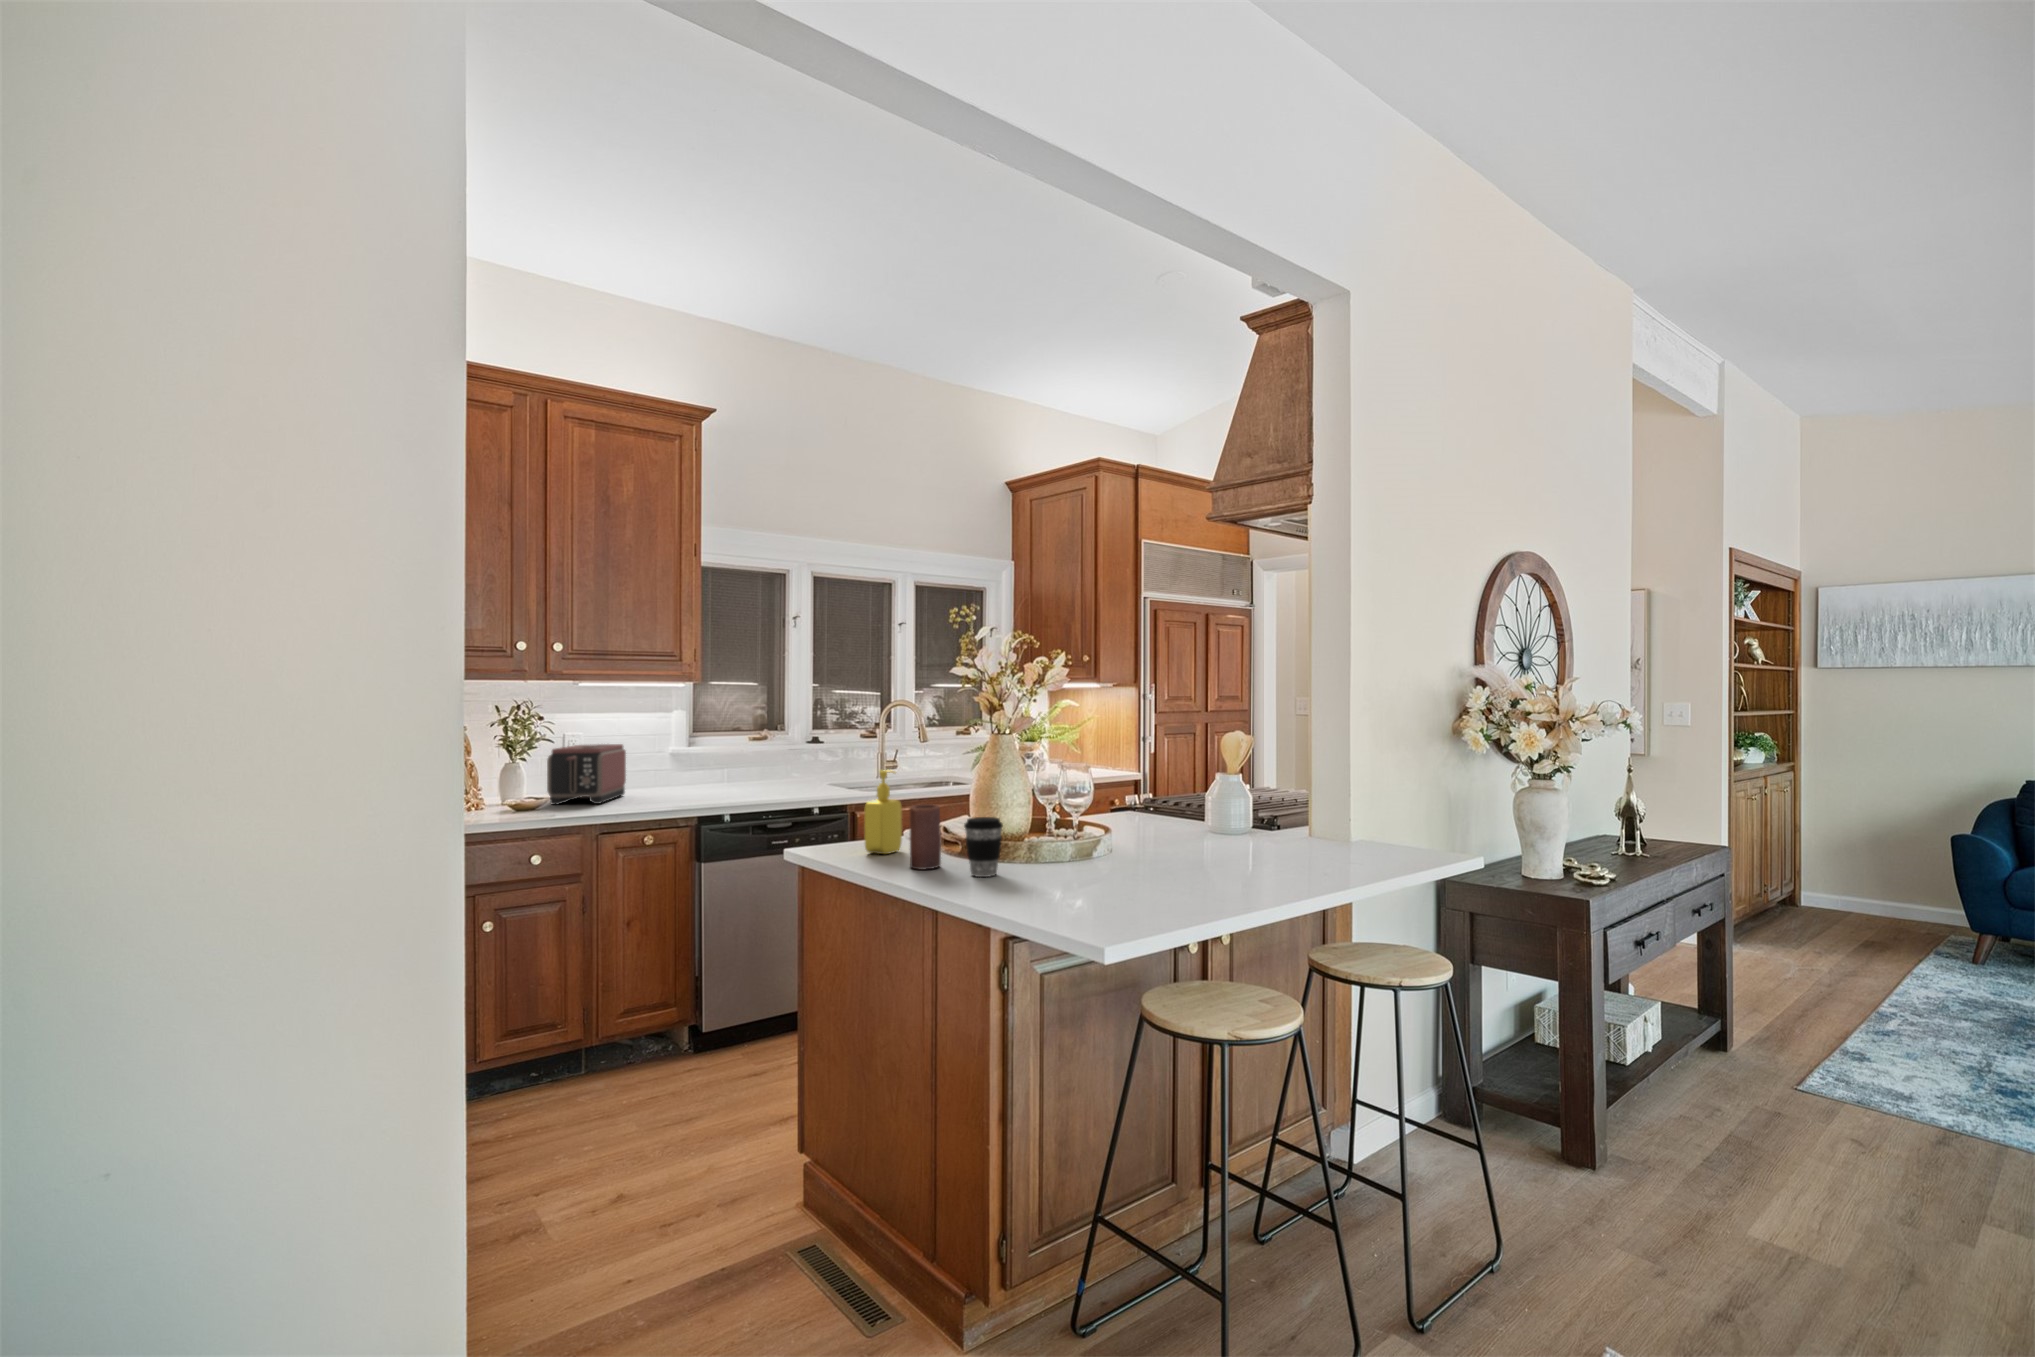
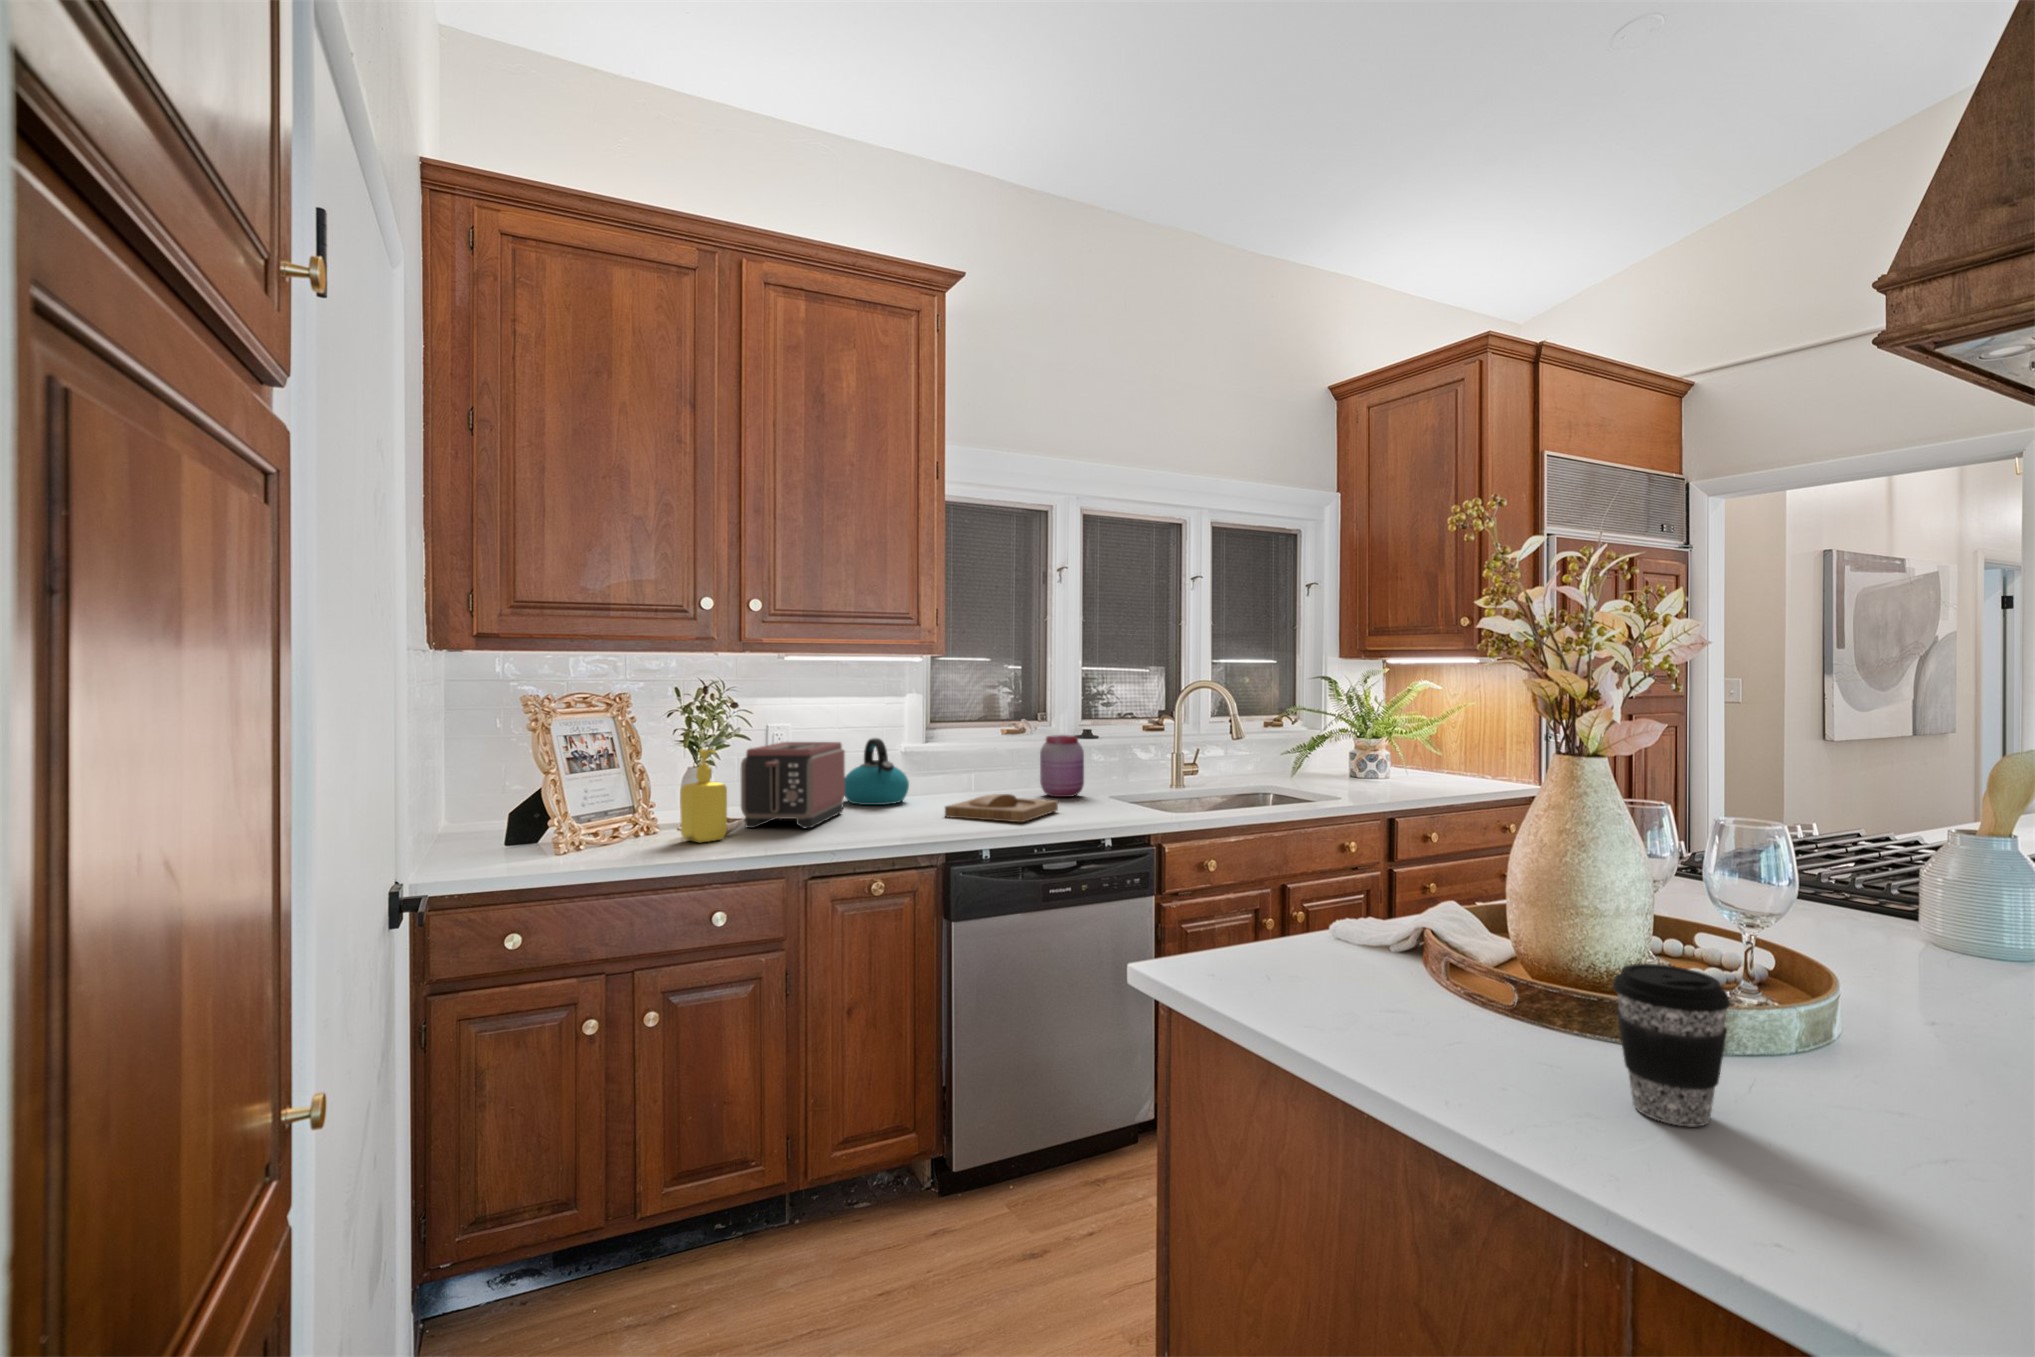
jar: none [778,739,810,784] -> present [1040,735,1084,797]
kettle: none [623,742,676,791] -> present [844,738,909,805]
soap dispenser: present [864,770,902,854] -> present [680,749,727,843]
tray: none [701,780,786,797] -> present [945,794,1058,822]
candle: present [910,804,941,870] -> none [1442,914,1518,1072]

